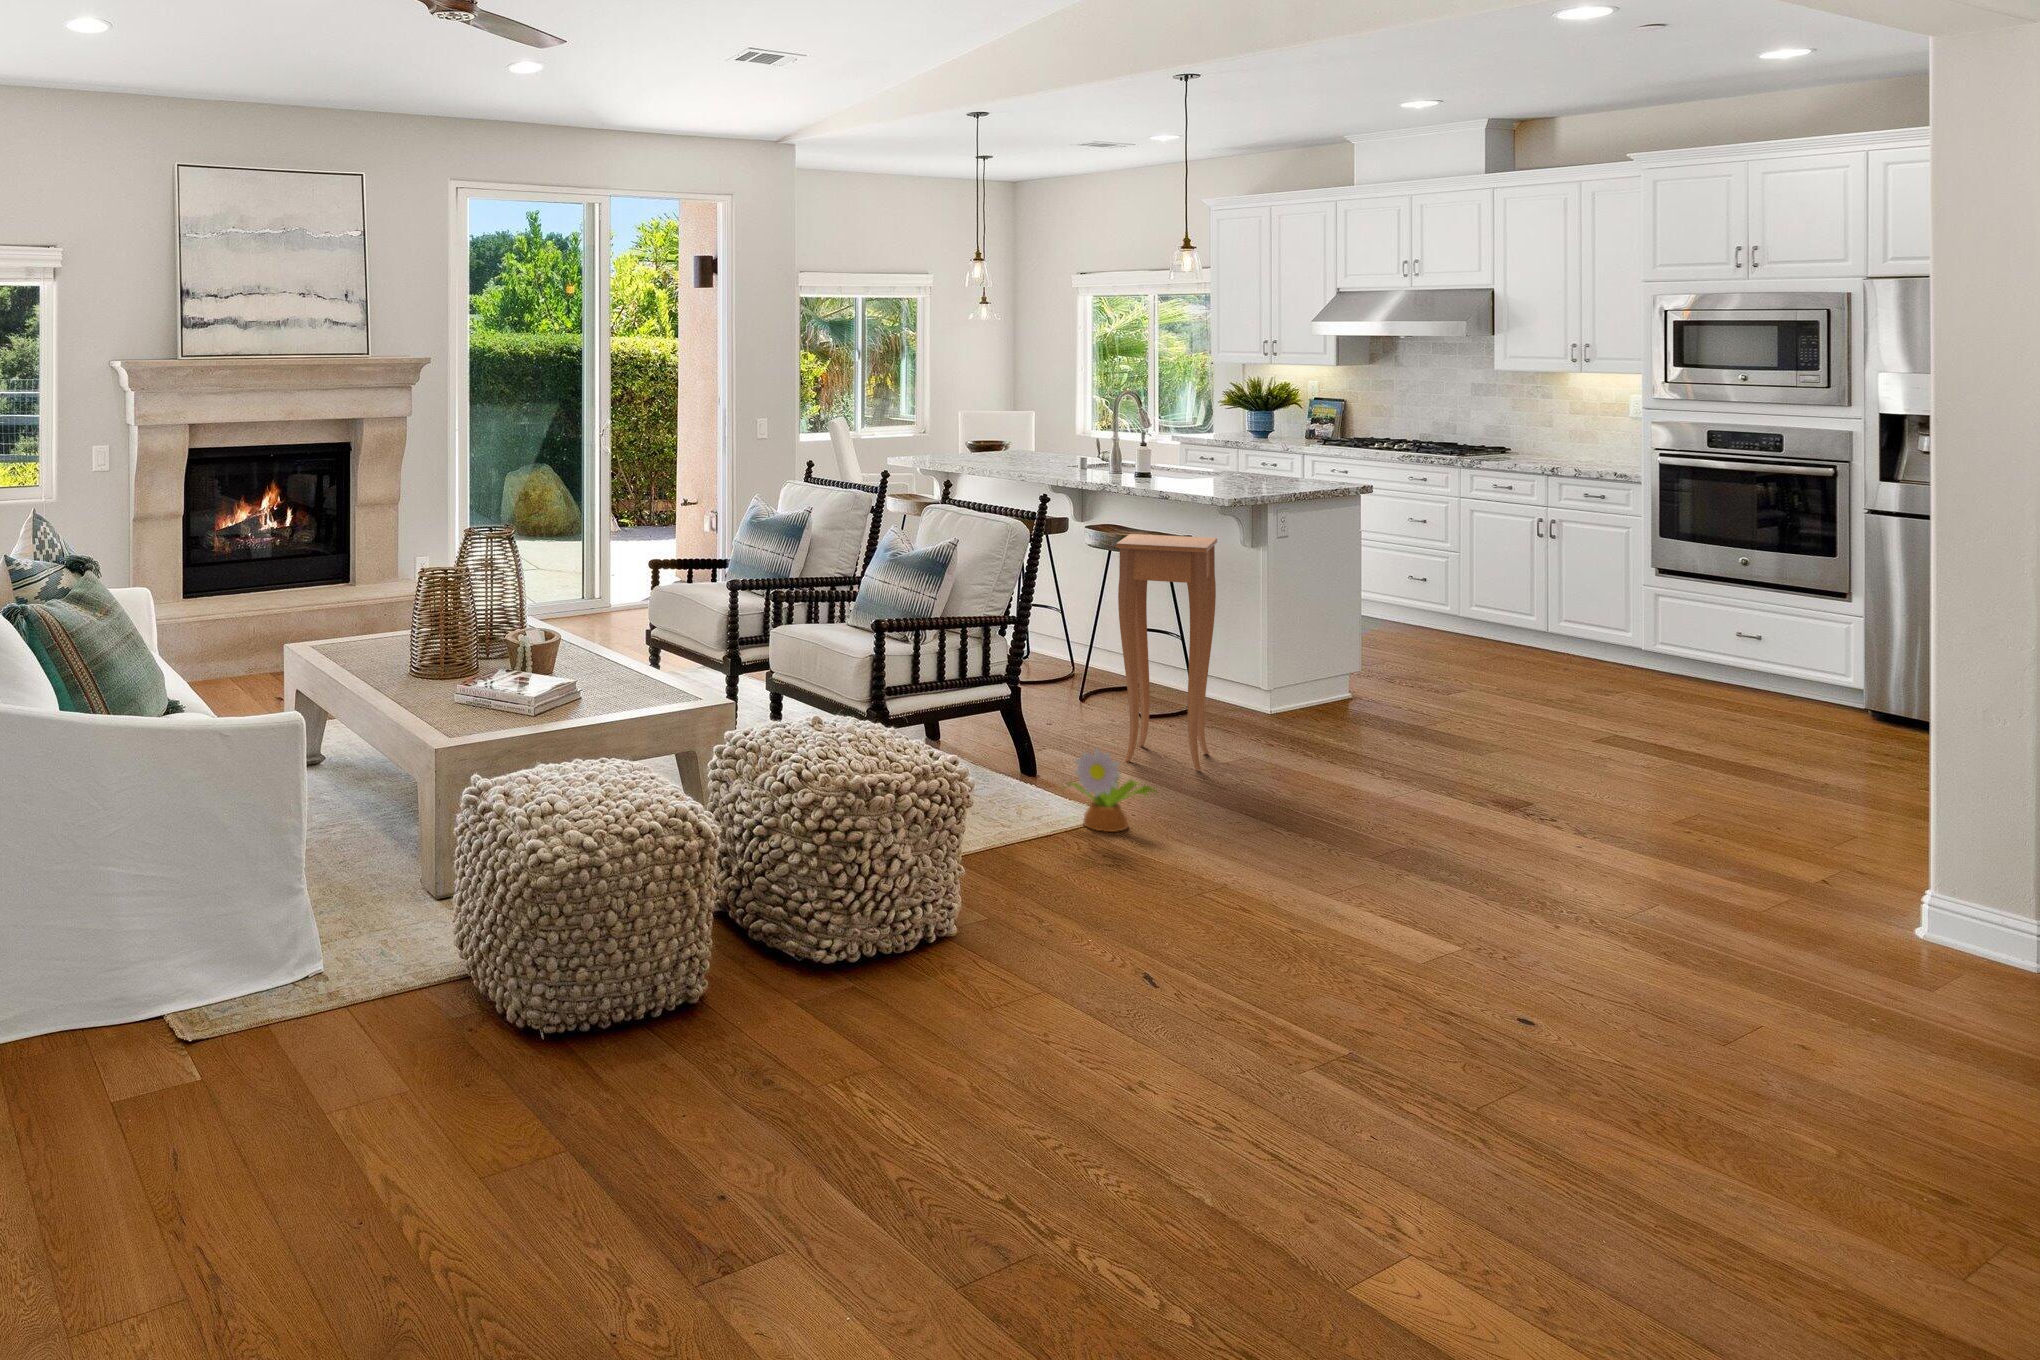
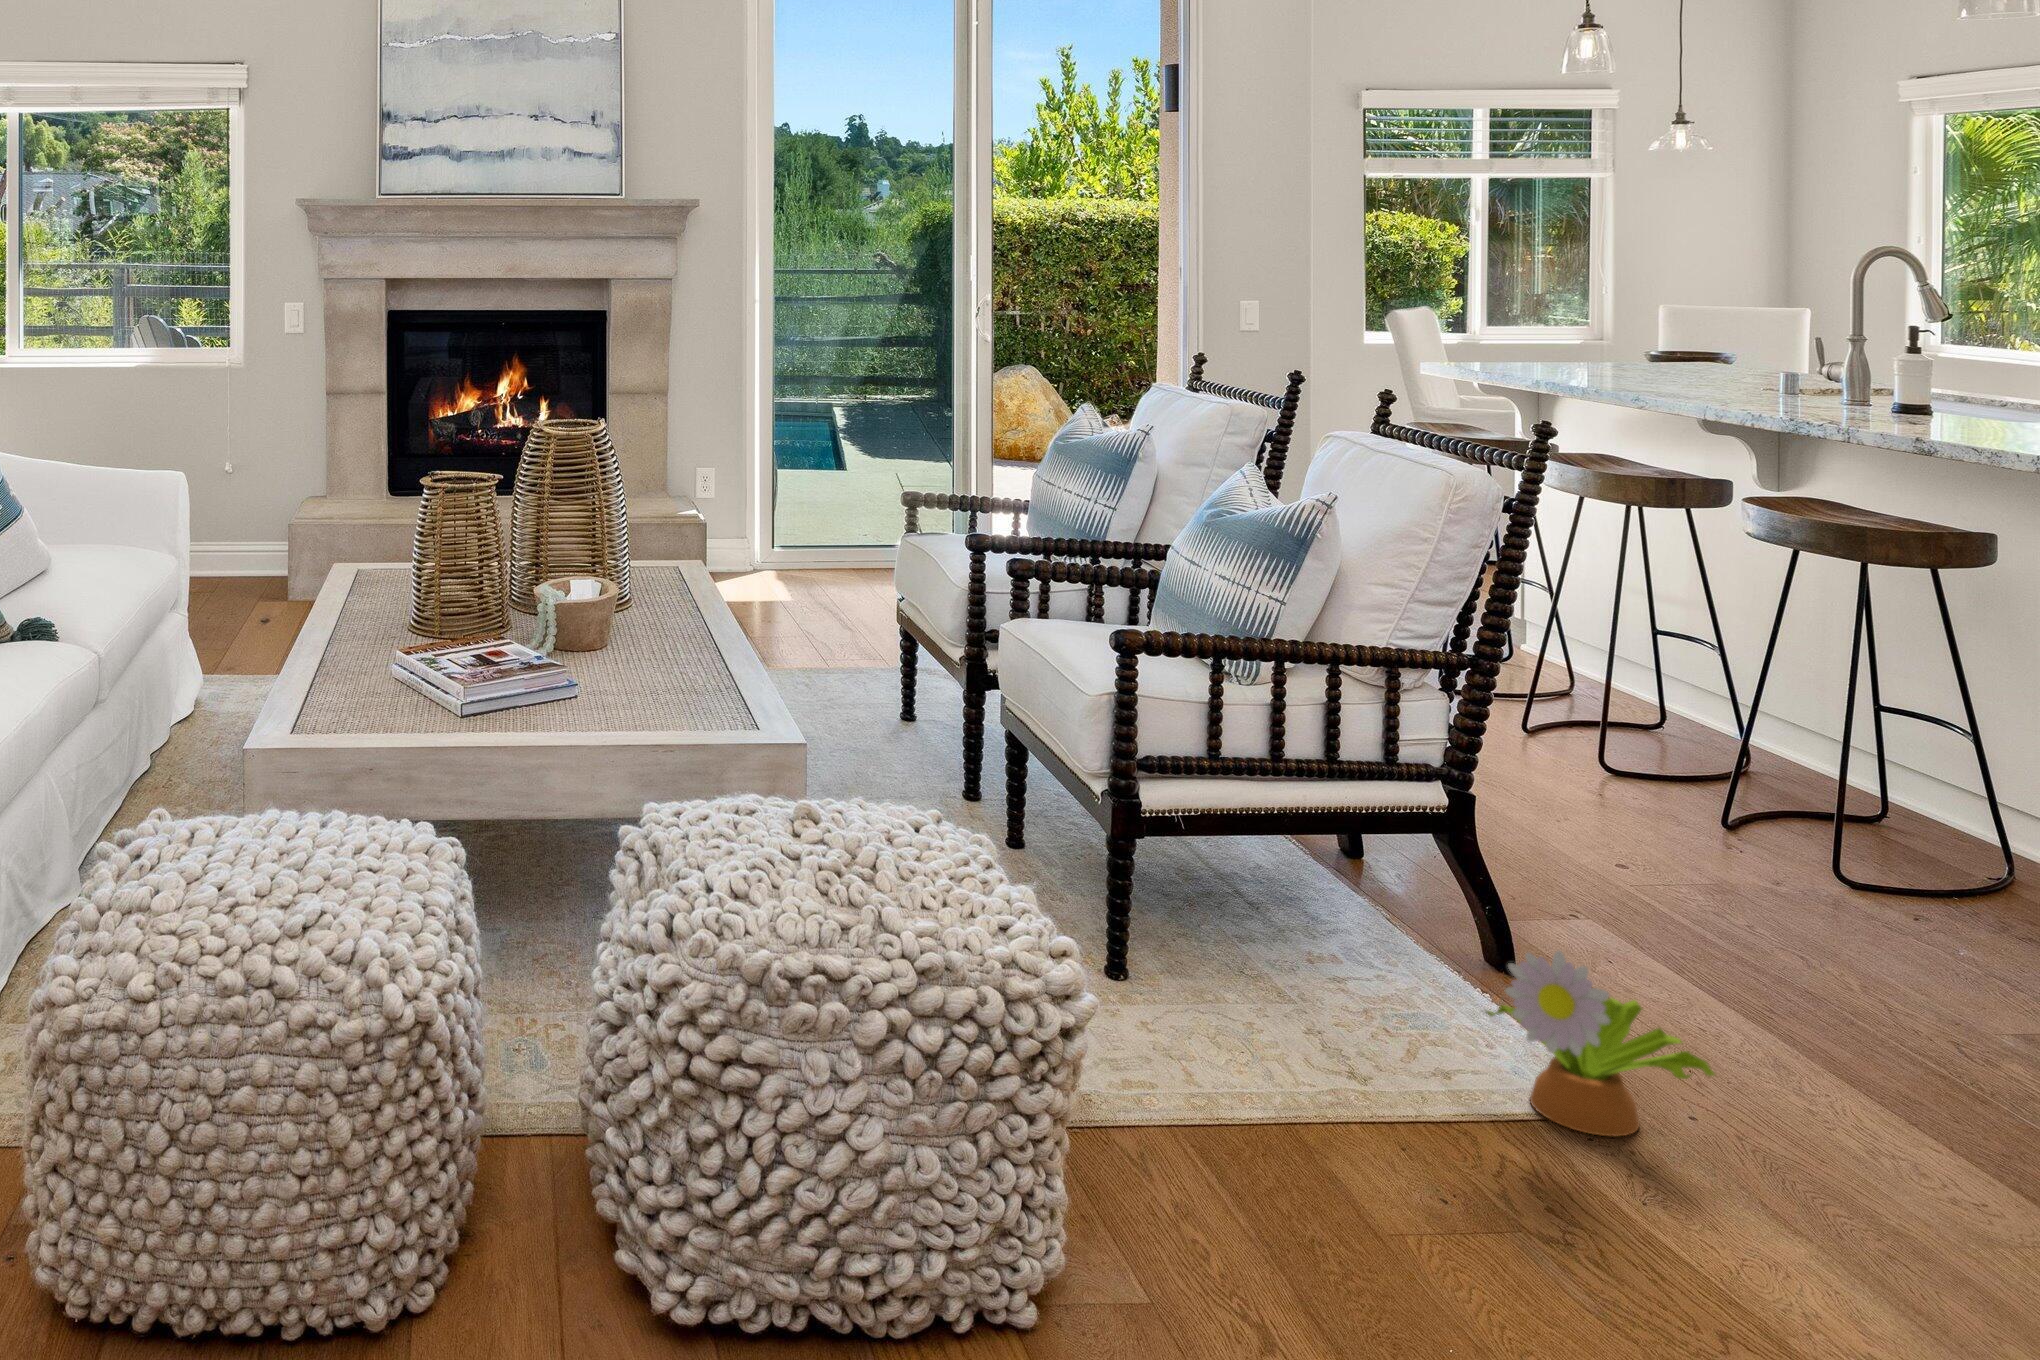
side table: present [1116,534,1217,770] -> none [1724,512,2005,1020]

